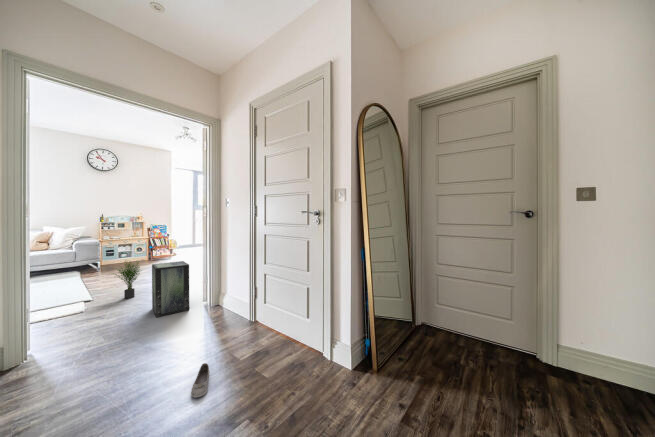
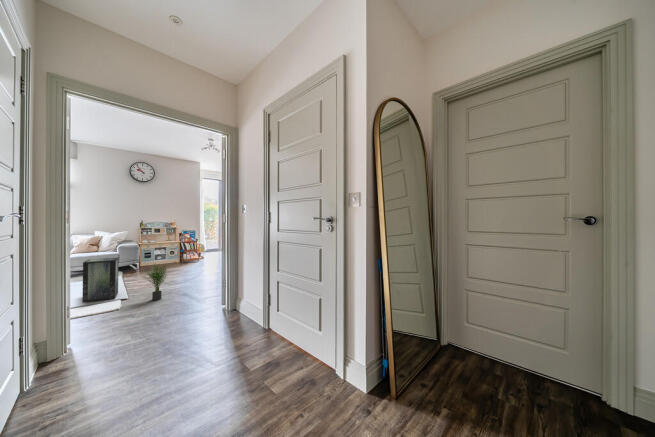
storage box: present [152,261,189,317] -> present [82,258,119,303]
shoe: present [191,363,210,398] -> none [195,375,217,413]

